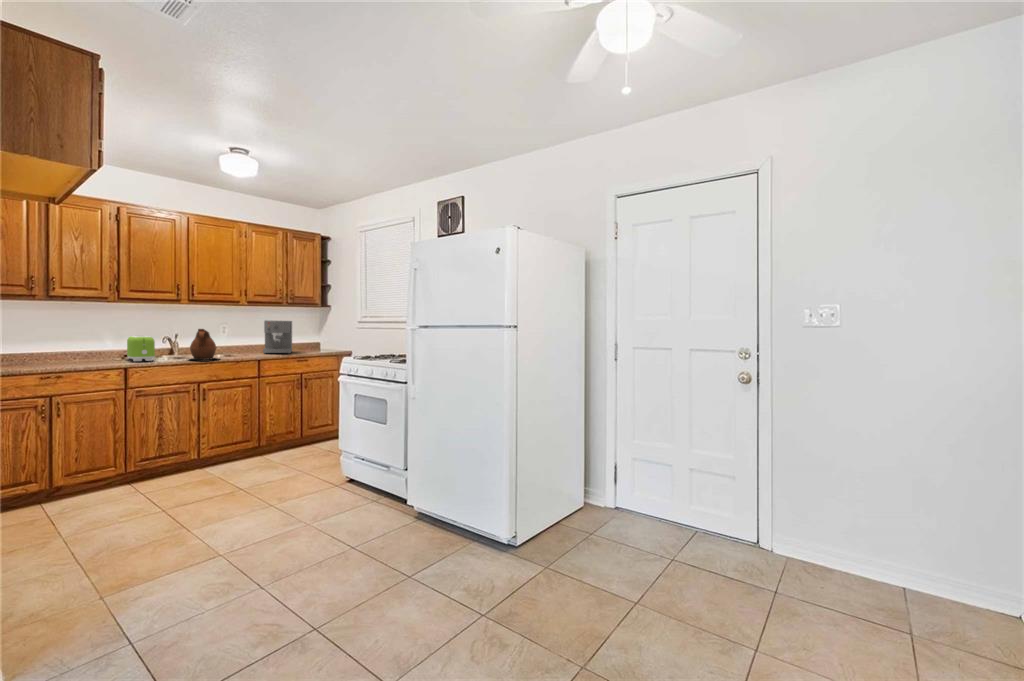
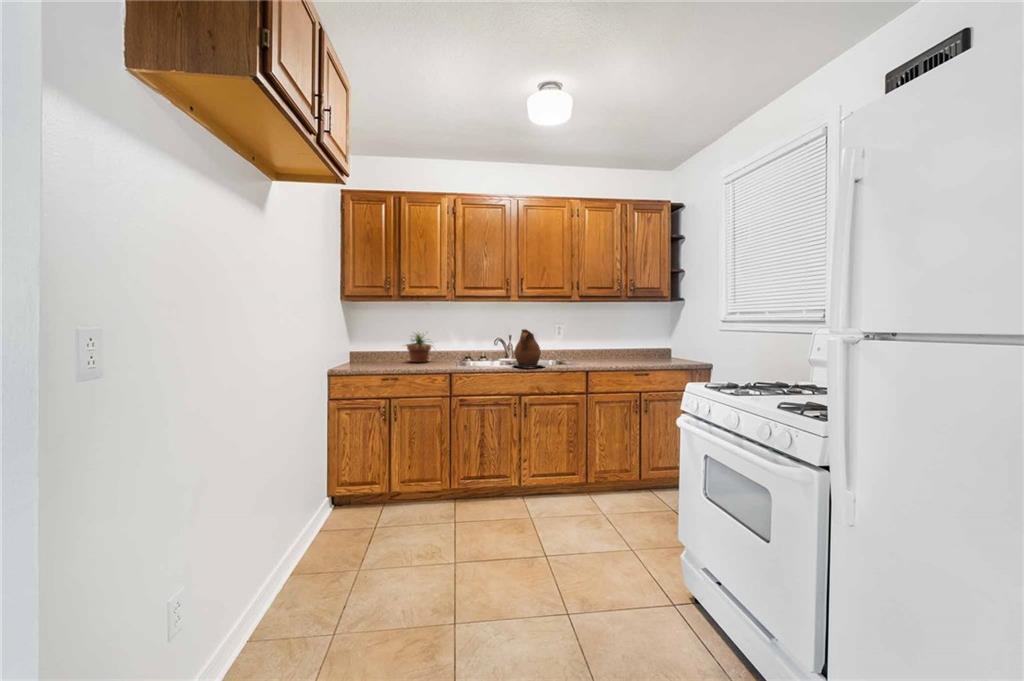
coffee maker: present [263,320,292,354] -> none [596,319,633,362]
potted plant: none [44,330,94,361] -> present [406,333,433,362]
toaster: present [127,336,155,361] -> none [462,337,483,365]

